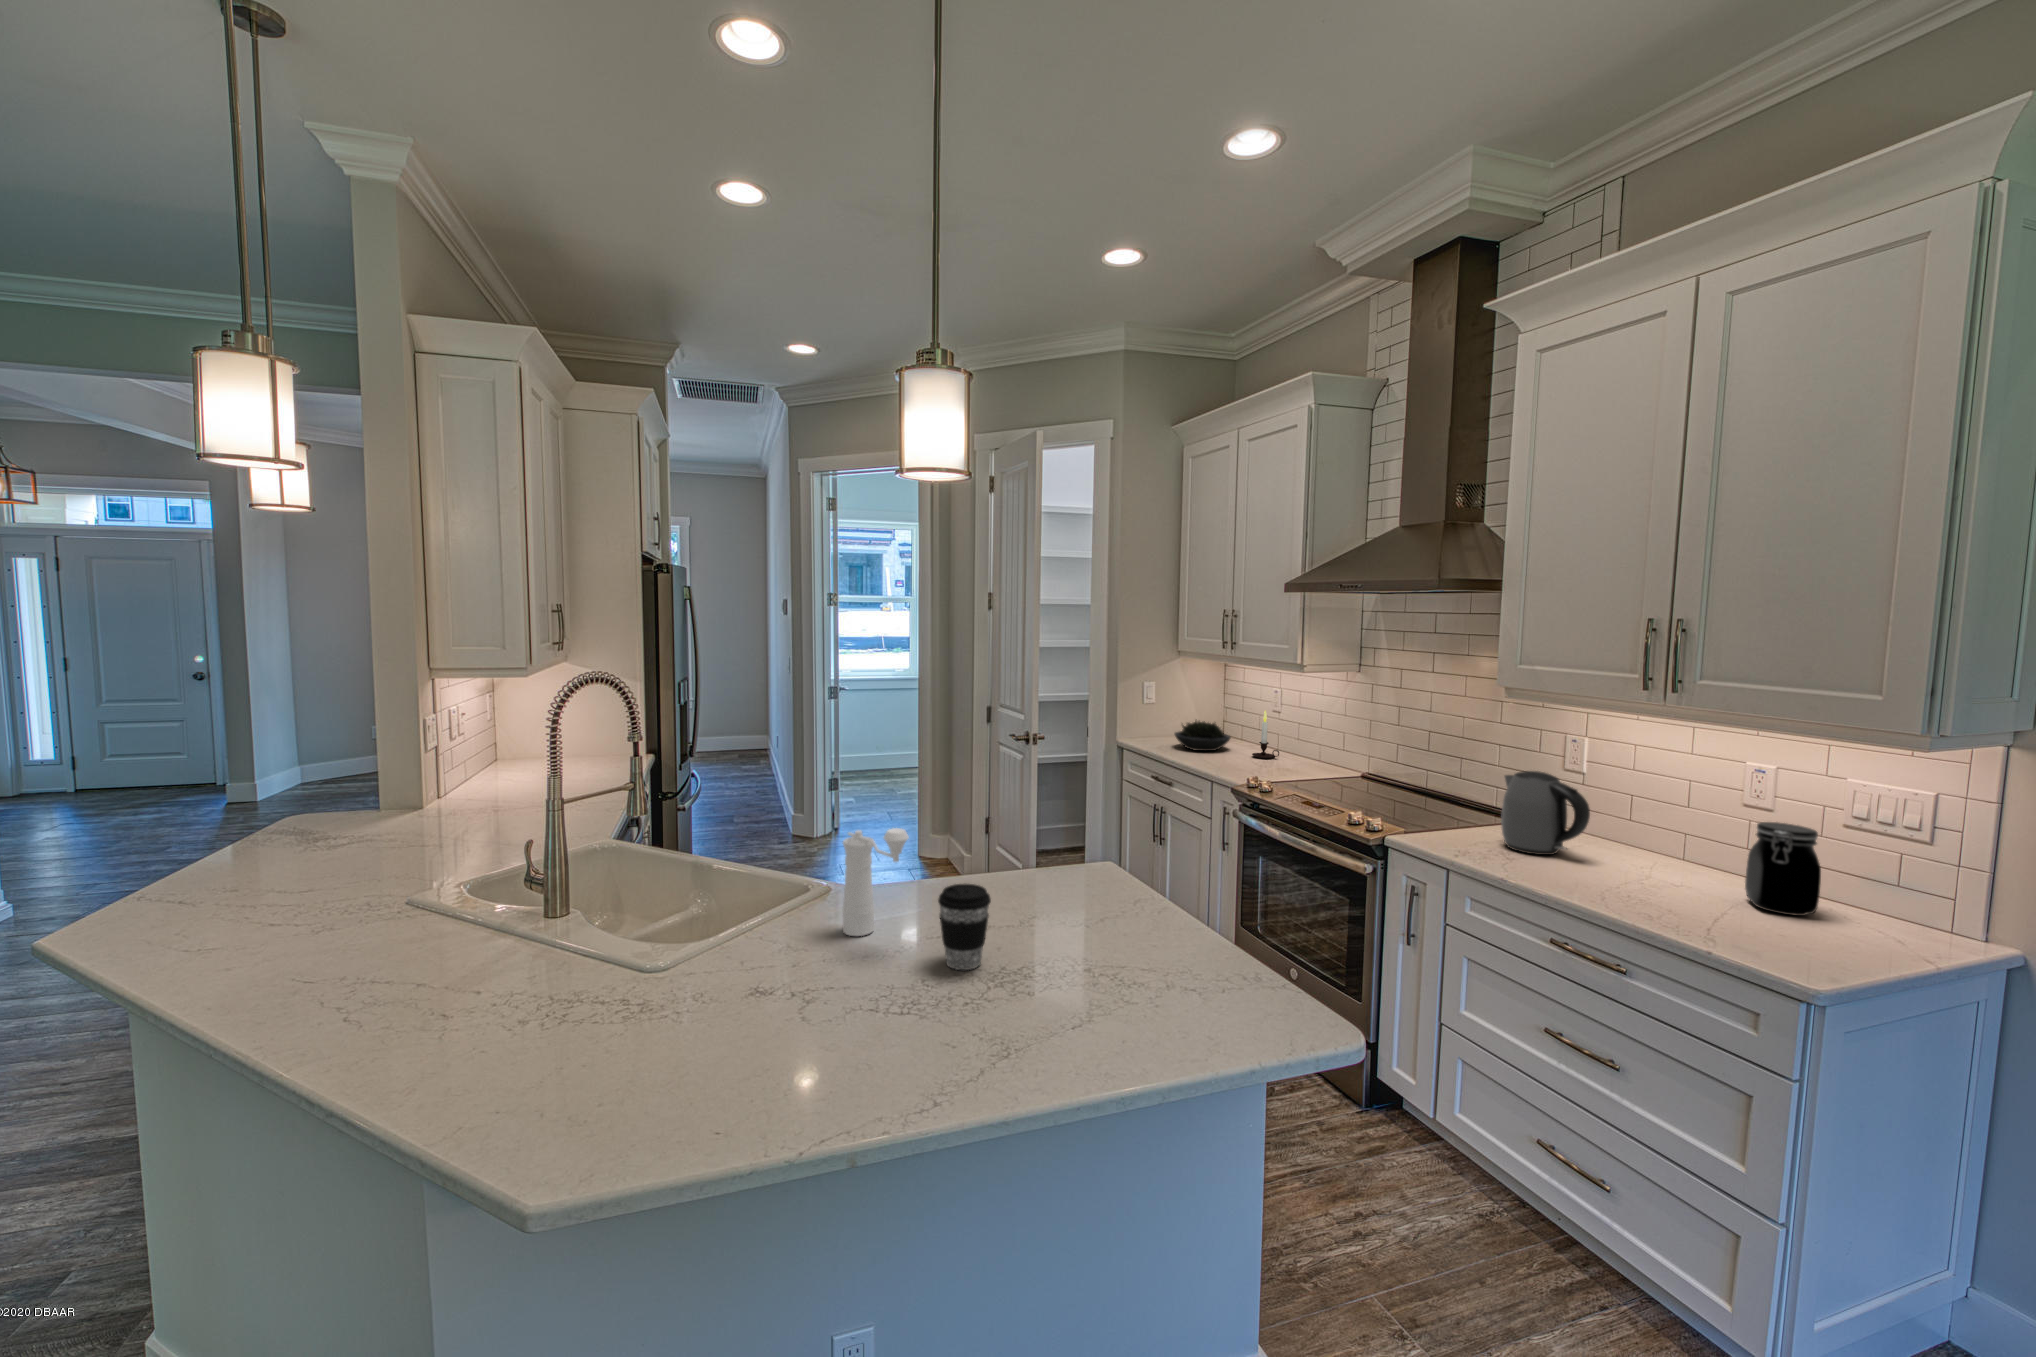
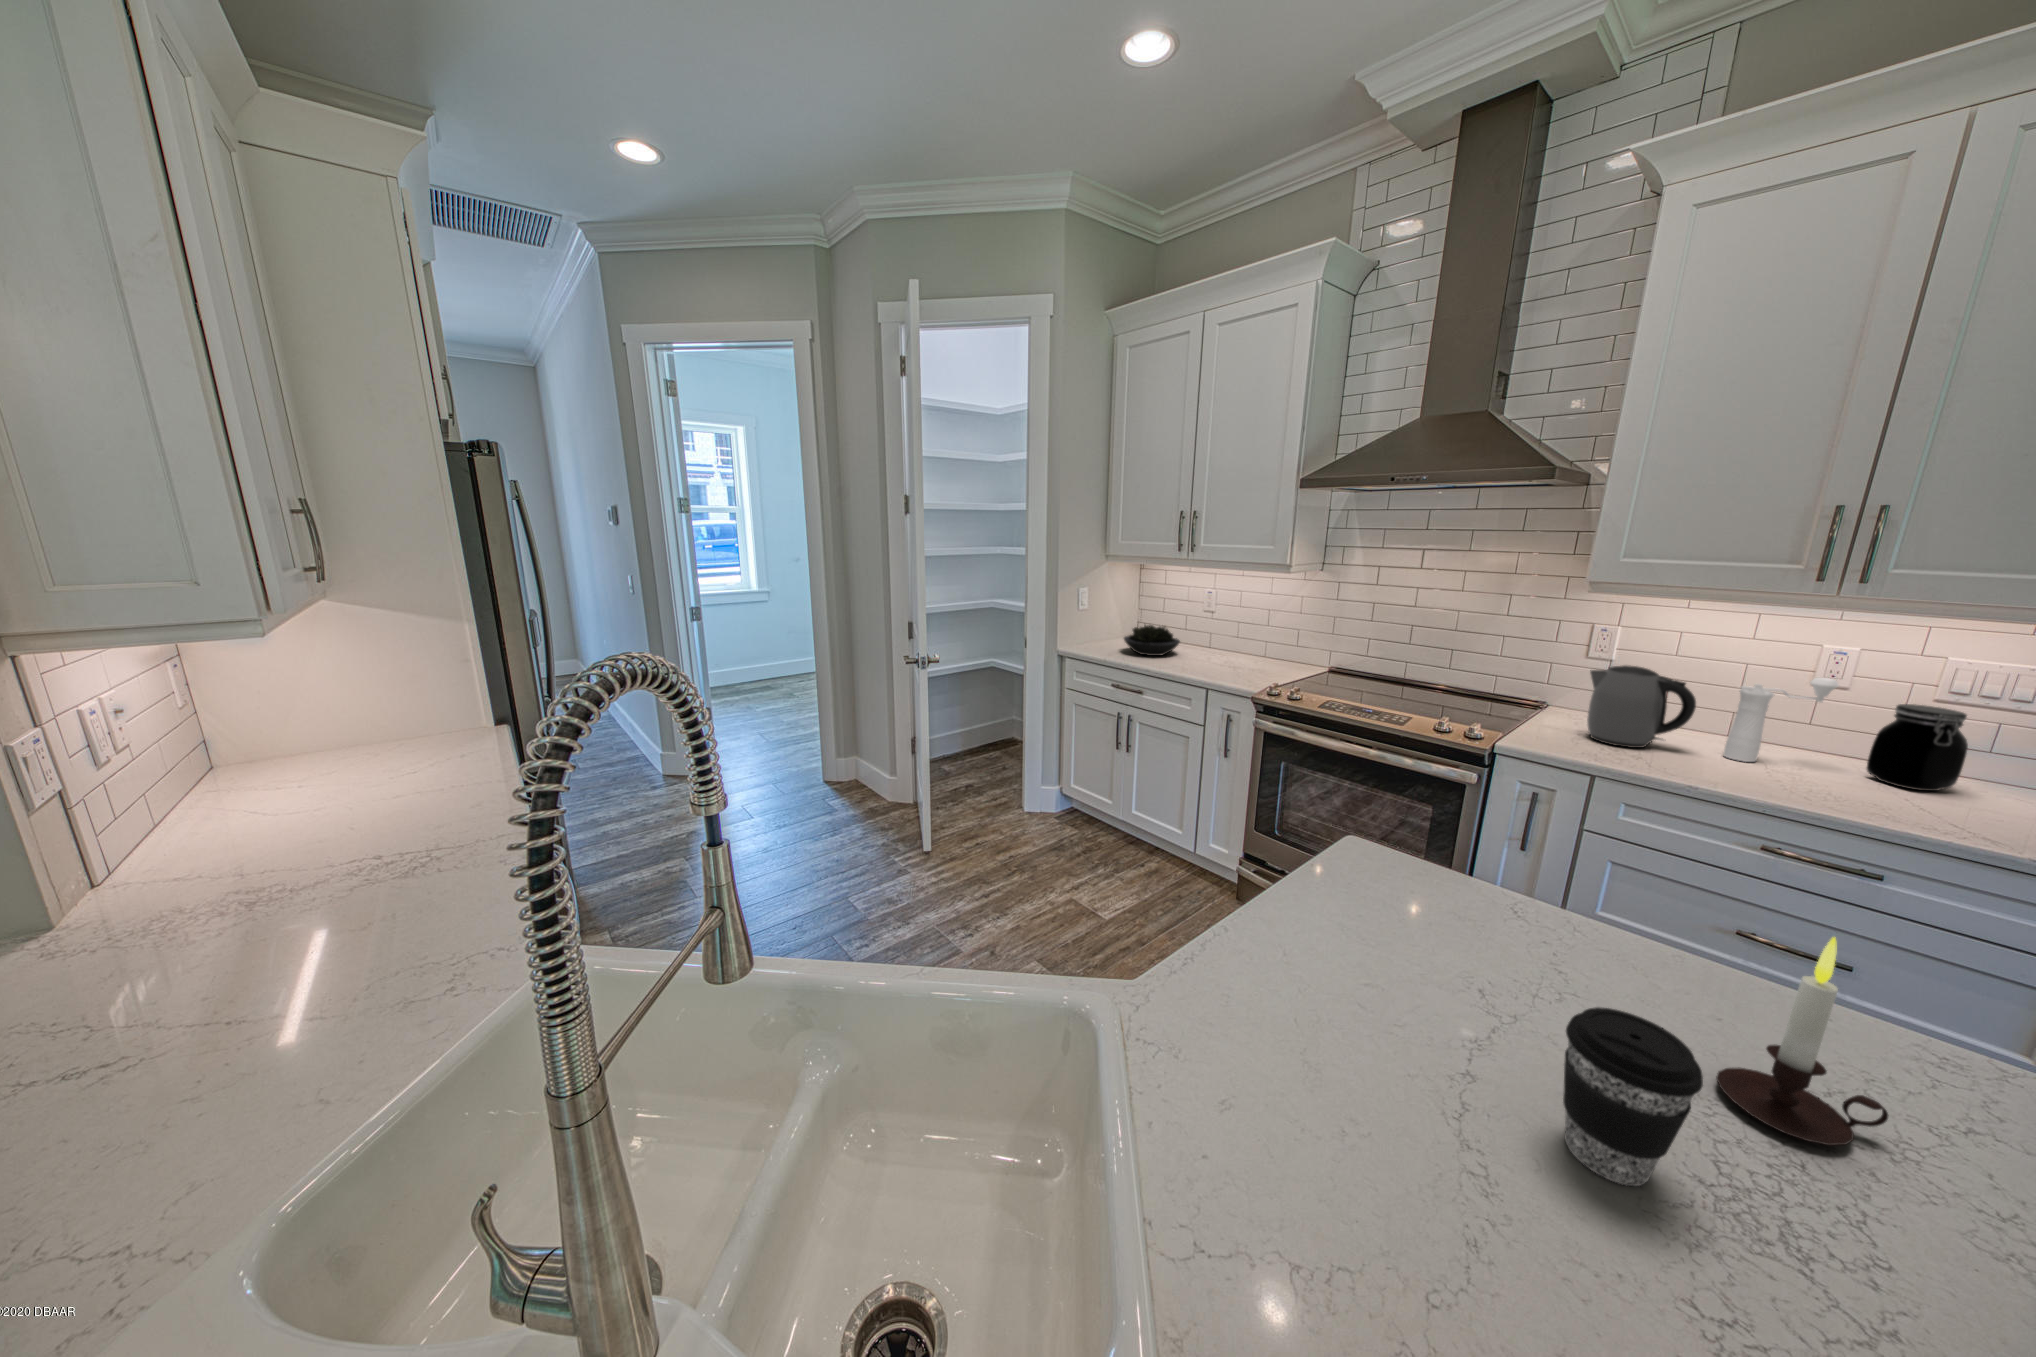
candle: present [1252,711,1279,758] -> present [1716,938,1889,1145]
pepper mill: present [843,828,909,936] -> present [1723,677,1839,762]

